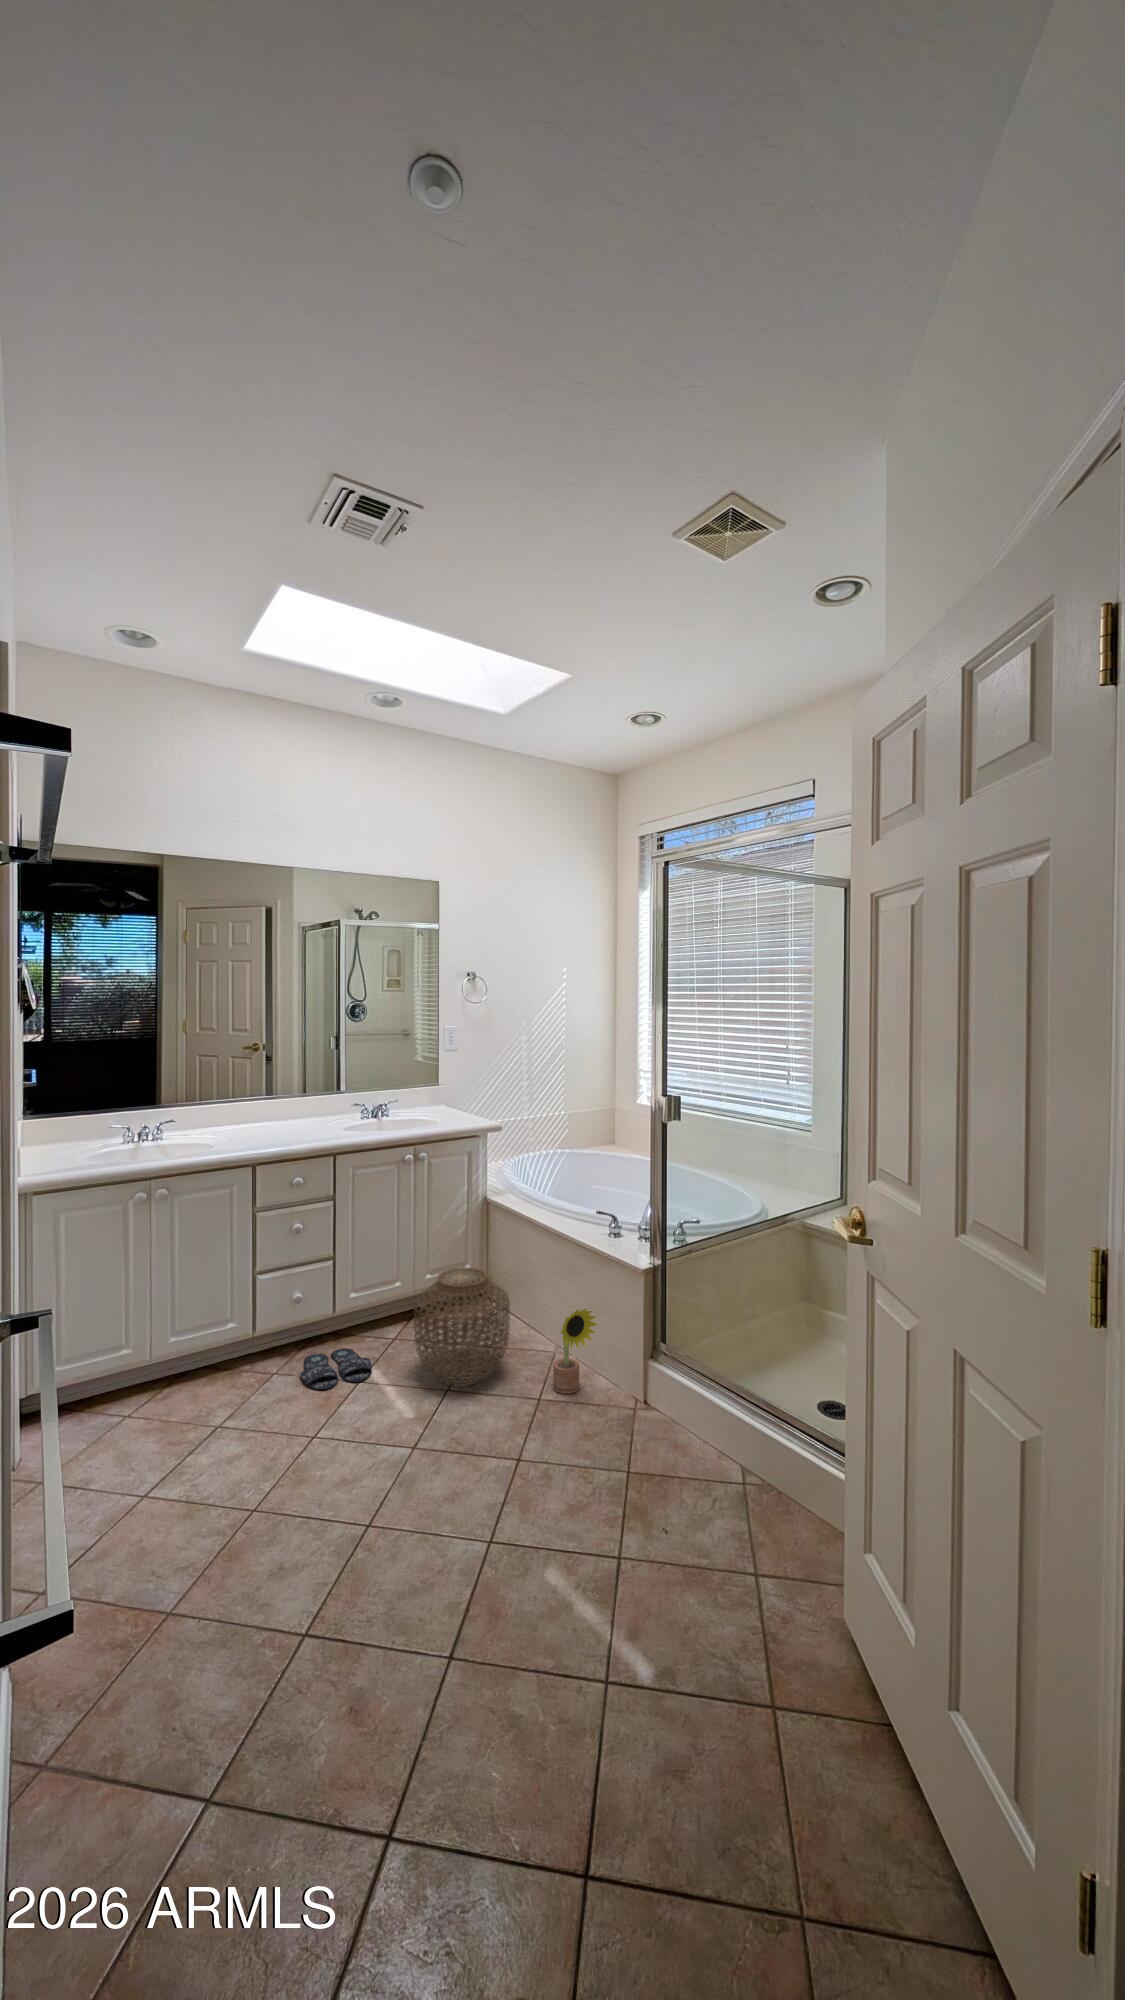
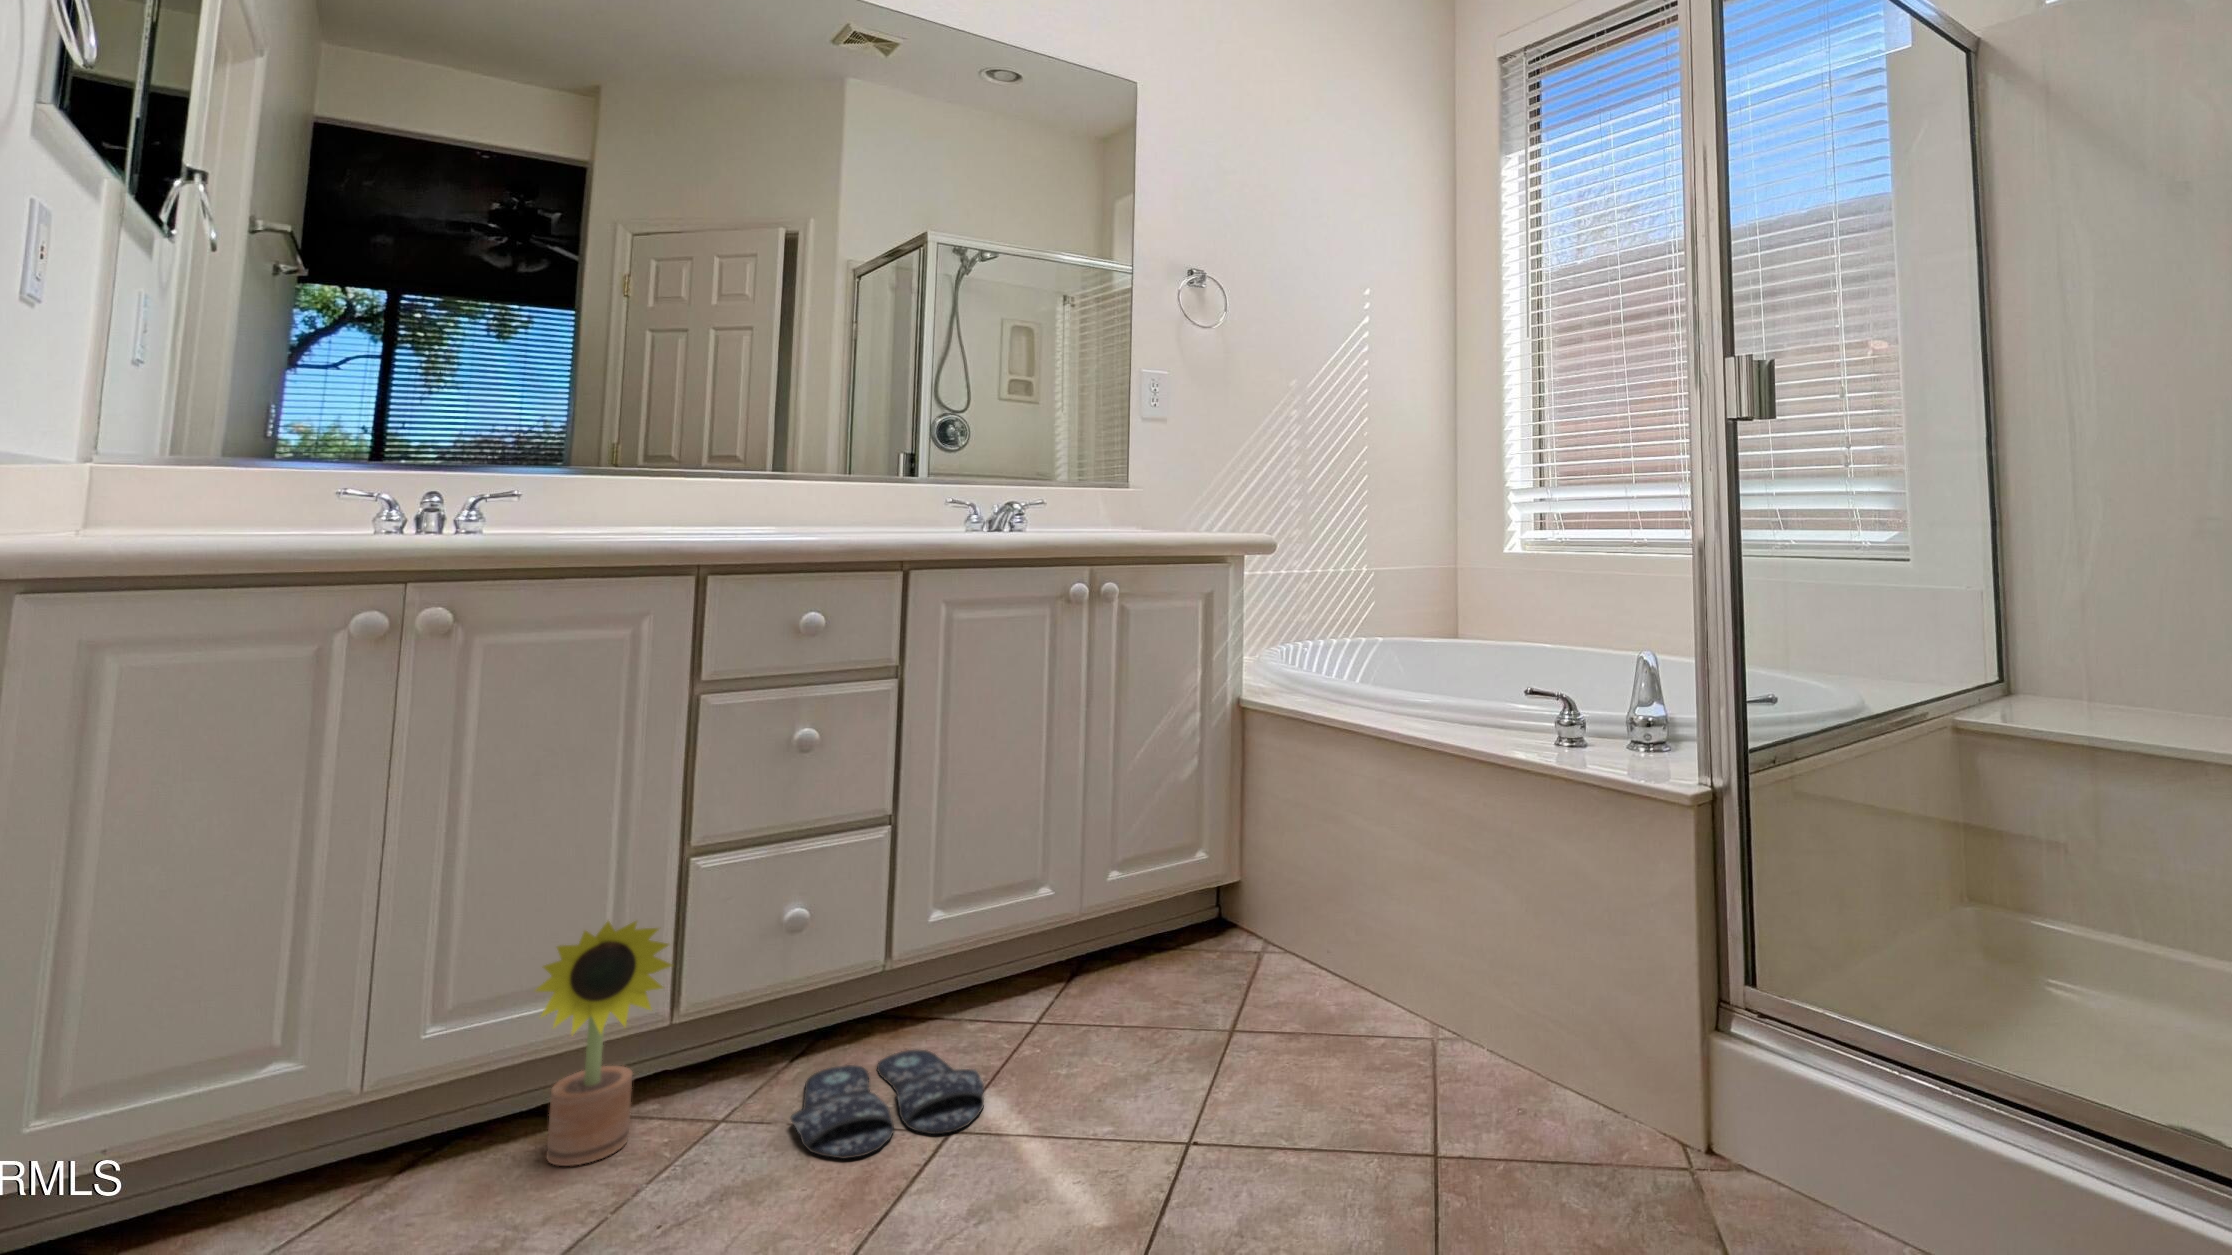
woven basket: present [414,1268,510,1386] -> none [1100,824,1341,1131]
decorative plant: present [553,1309,598,1394] -> present [535,921,672,1166]

